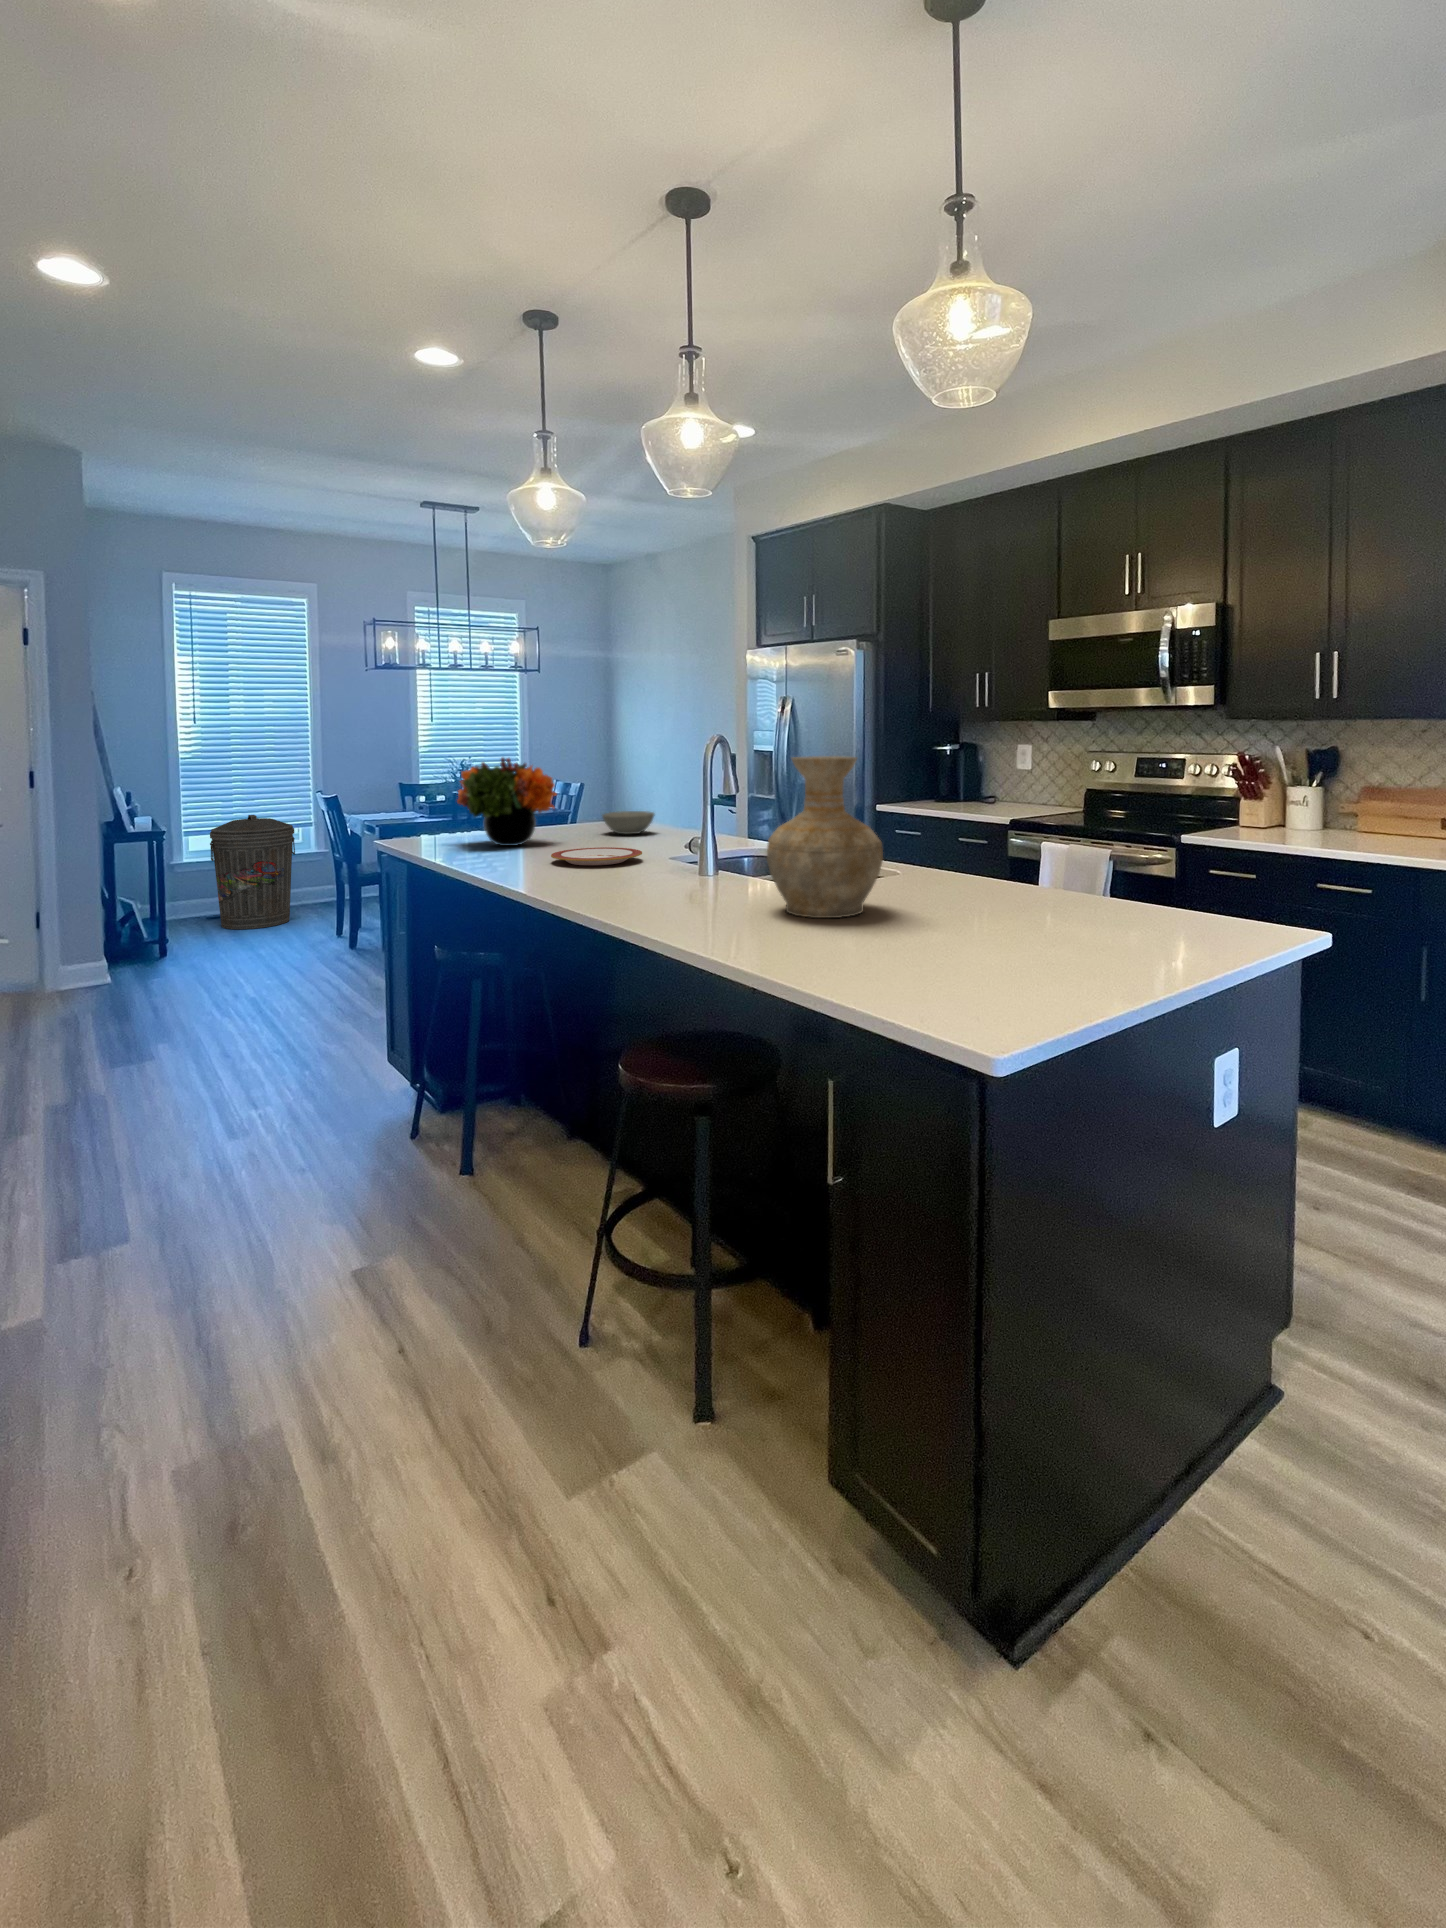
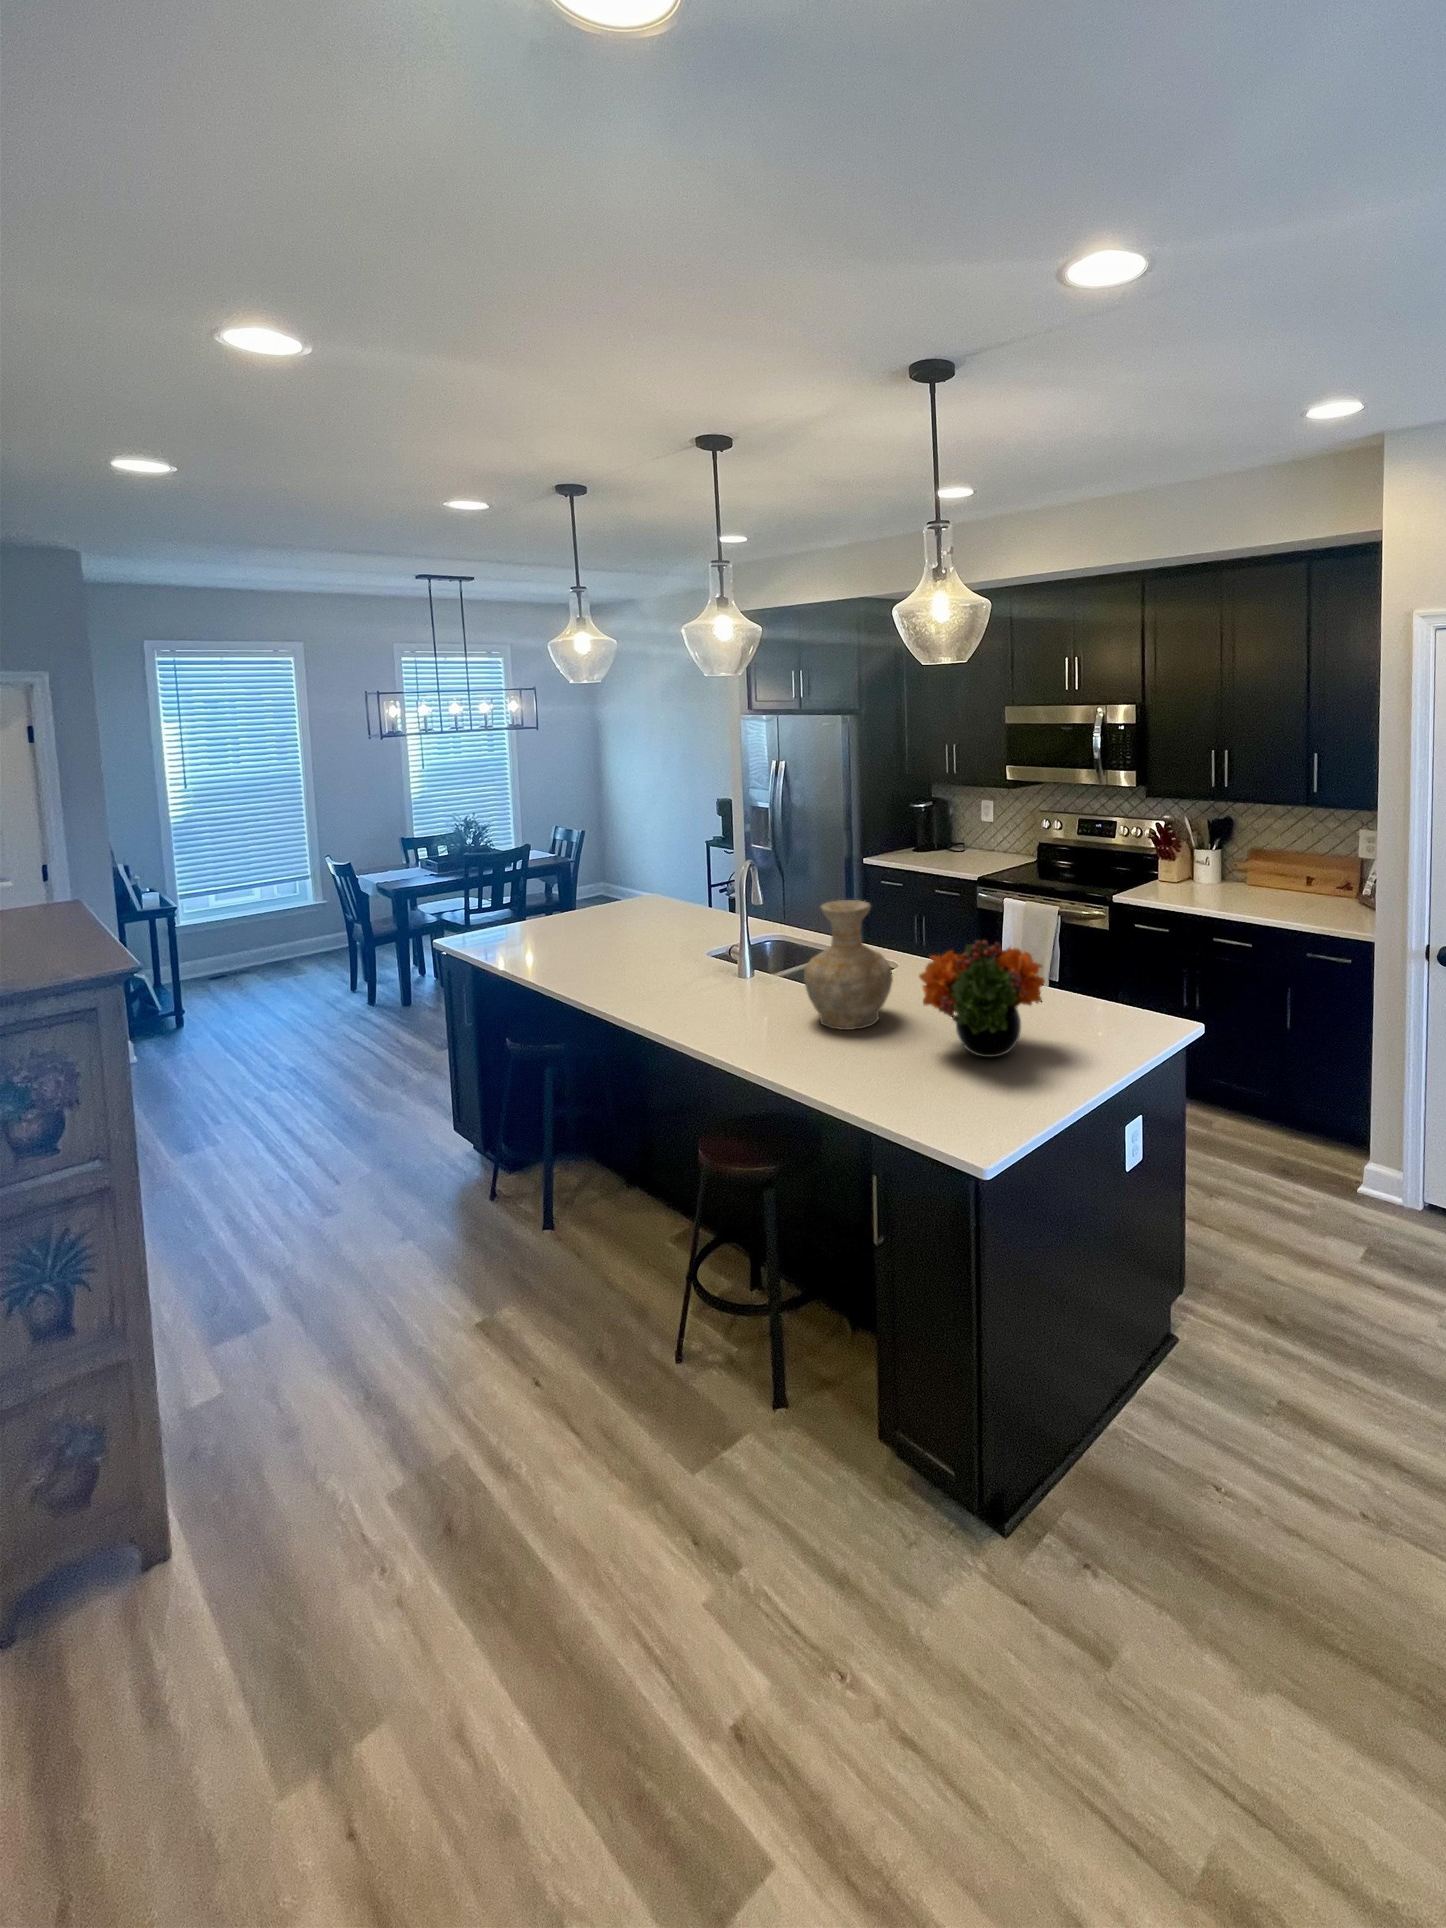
flower arrangement: present [457,758,556,846] -> present [919,940,1045,1057]
bowl: present [602,811,654,834] -> none [634,893,680,917]
trash can: present [210,815,295,929] -> none [211,875,299,989]
plate: present [551,847,642,865] -> none [609,945,685,968]

